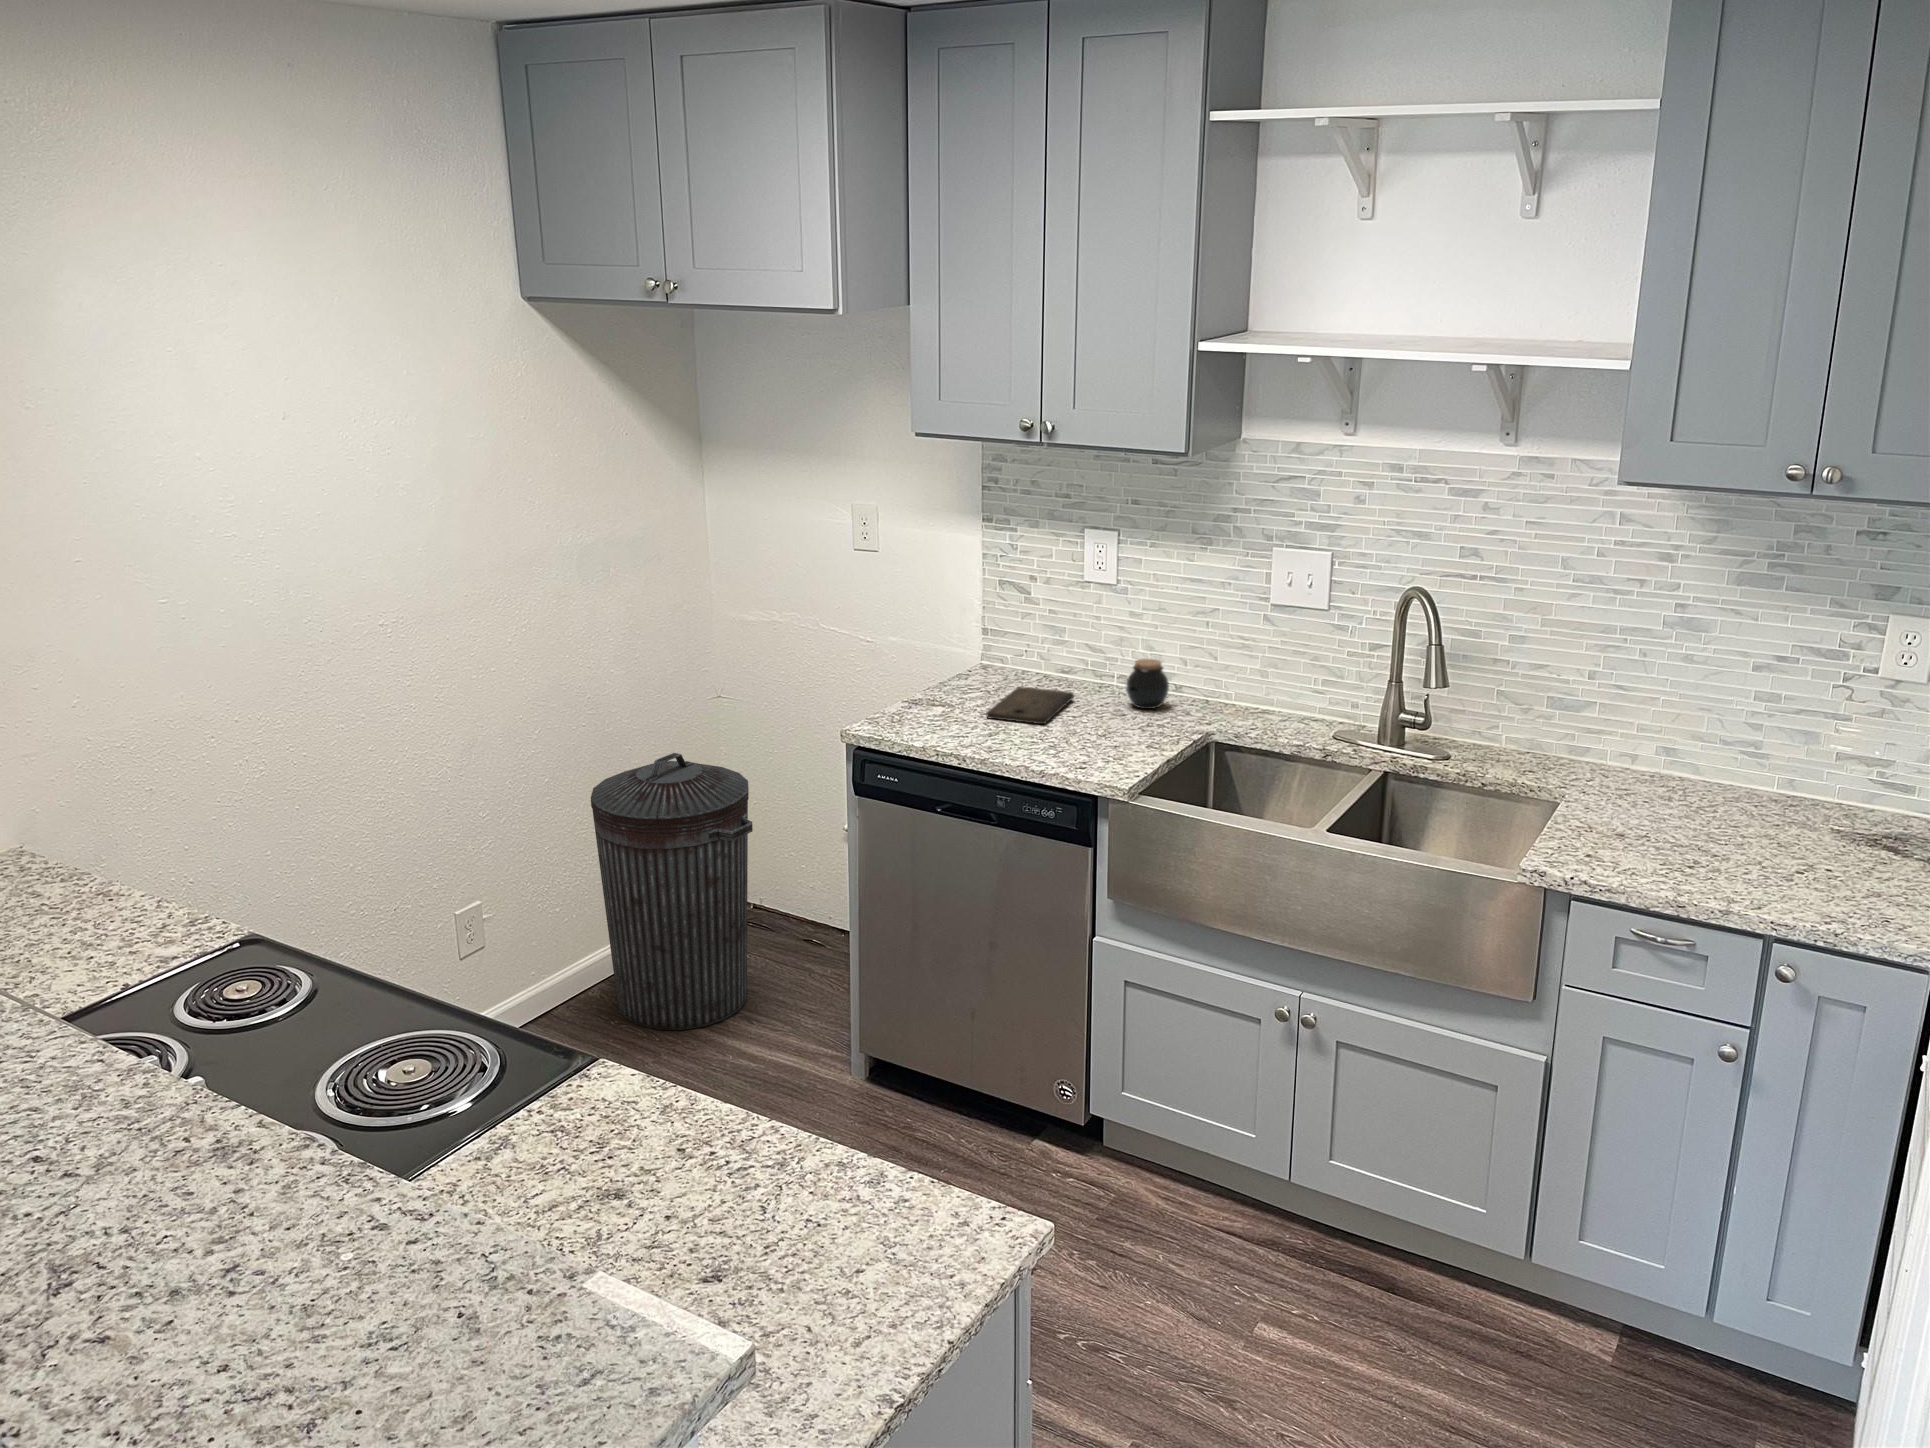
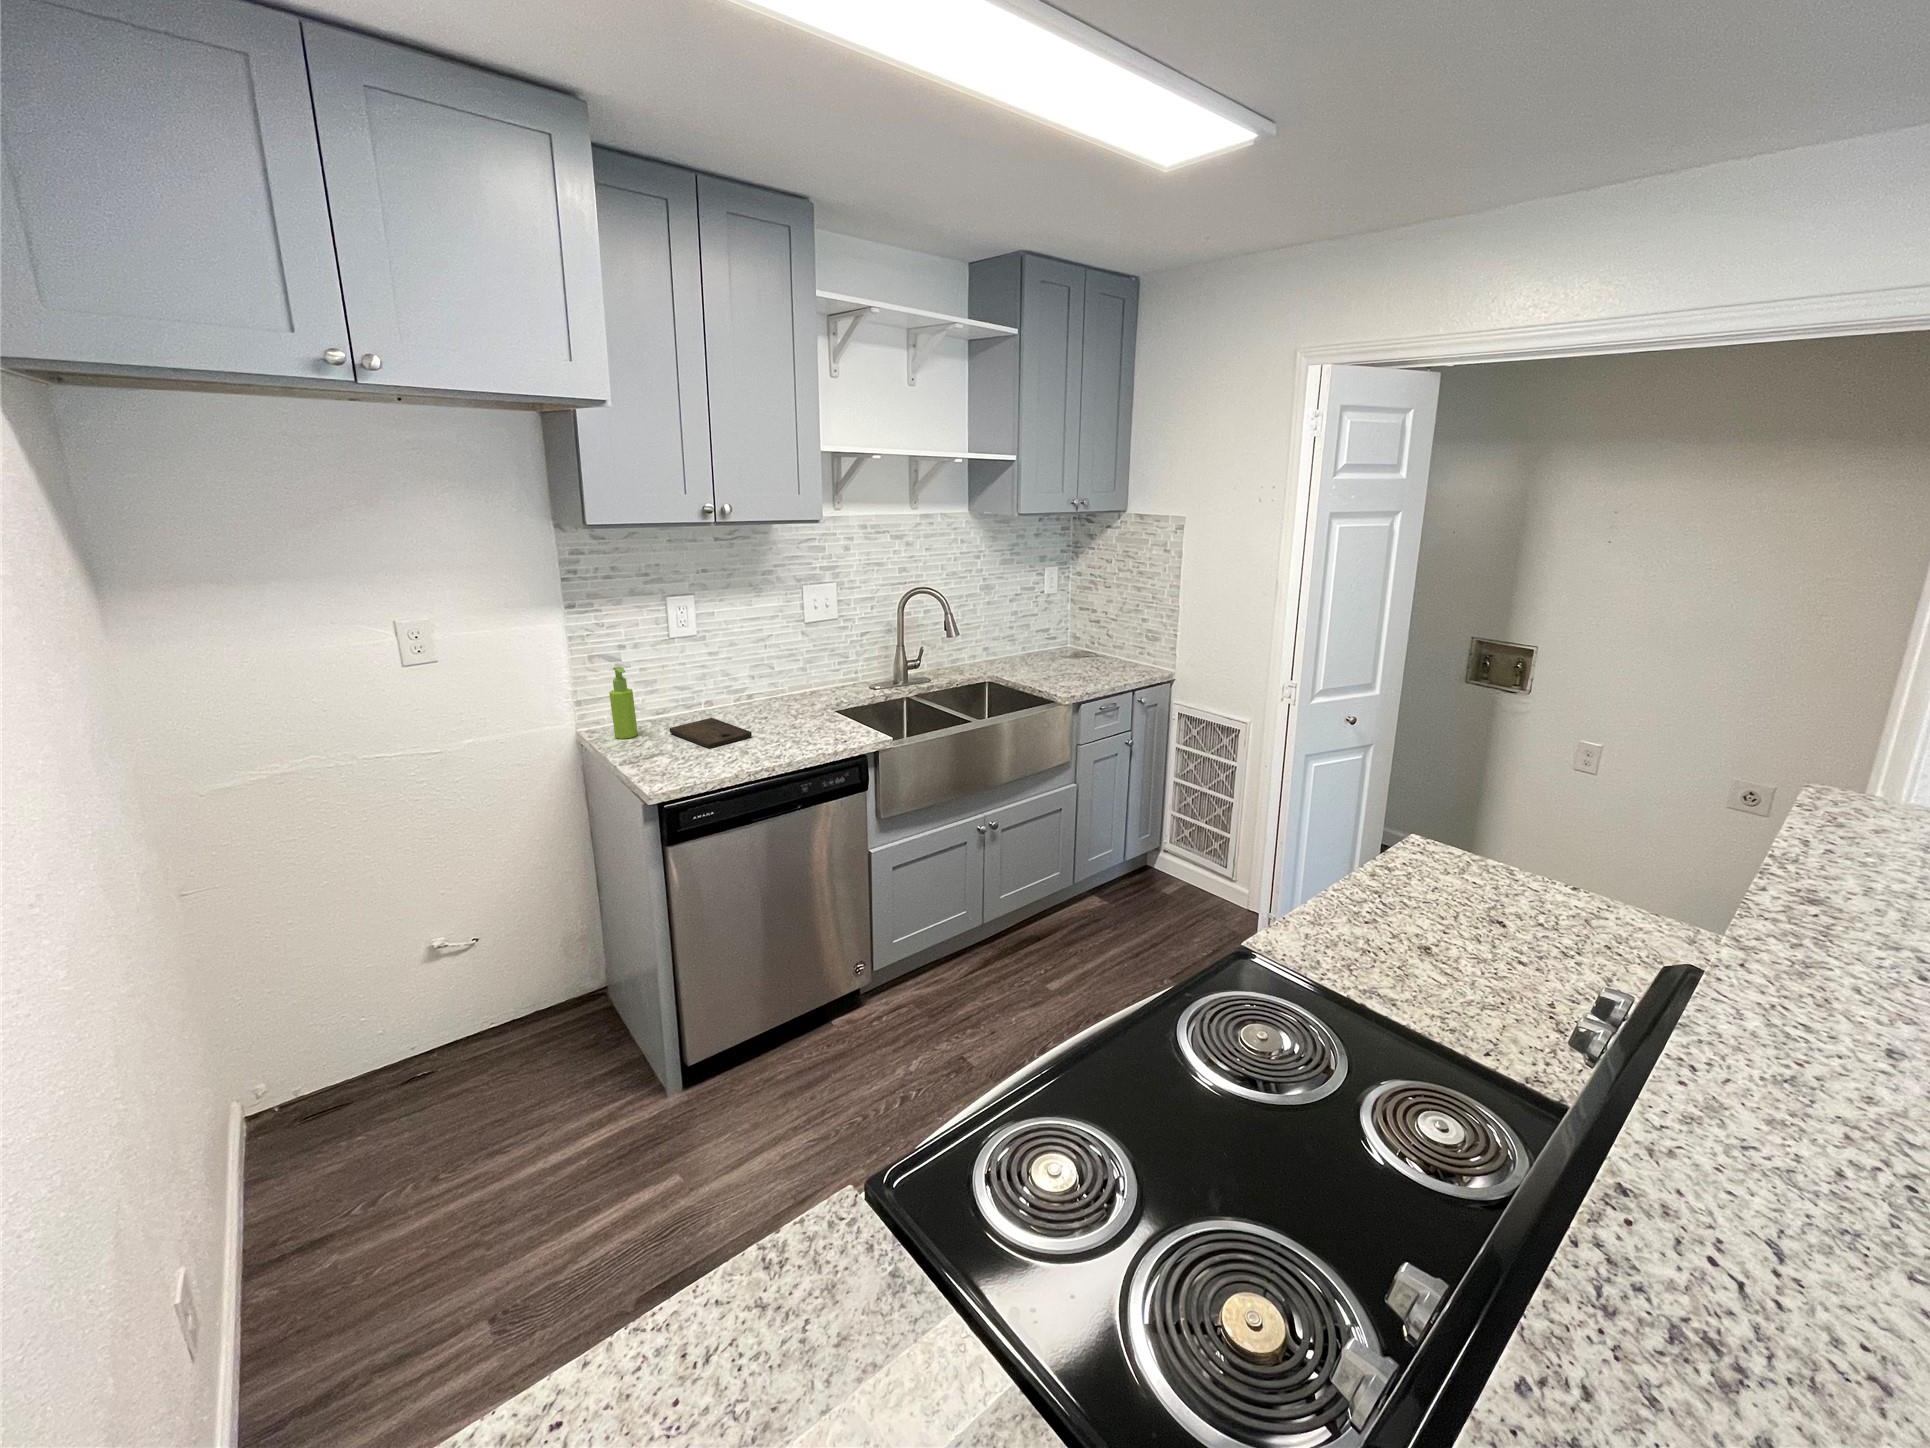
soap dispenser: none [982,597,1007,684] -> present [609,667,638,739]
jar: present [1126,659,1169,709] -> none [739,678,770,713]
trash can: present [591,753,753,1030] -> none [181,930,473,1275]

